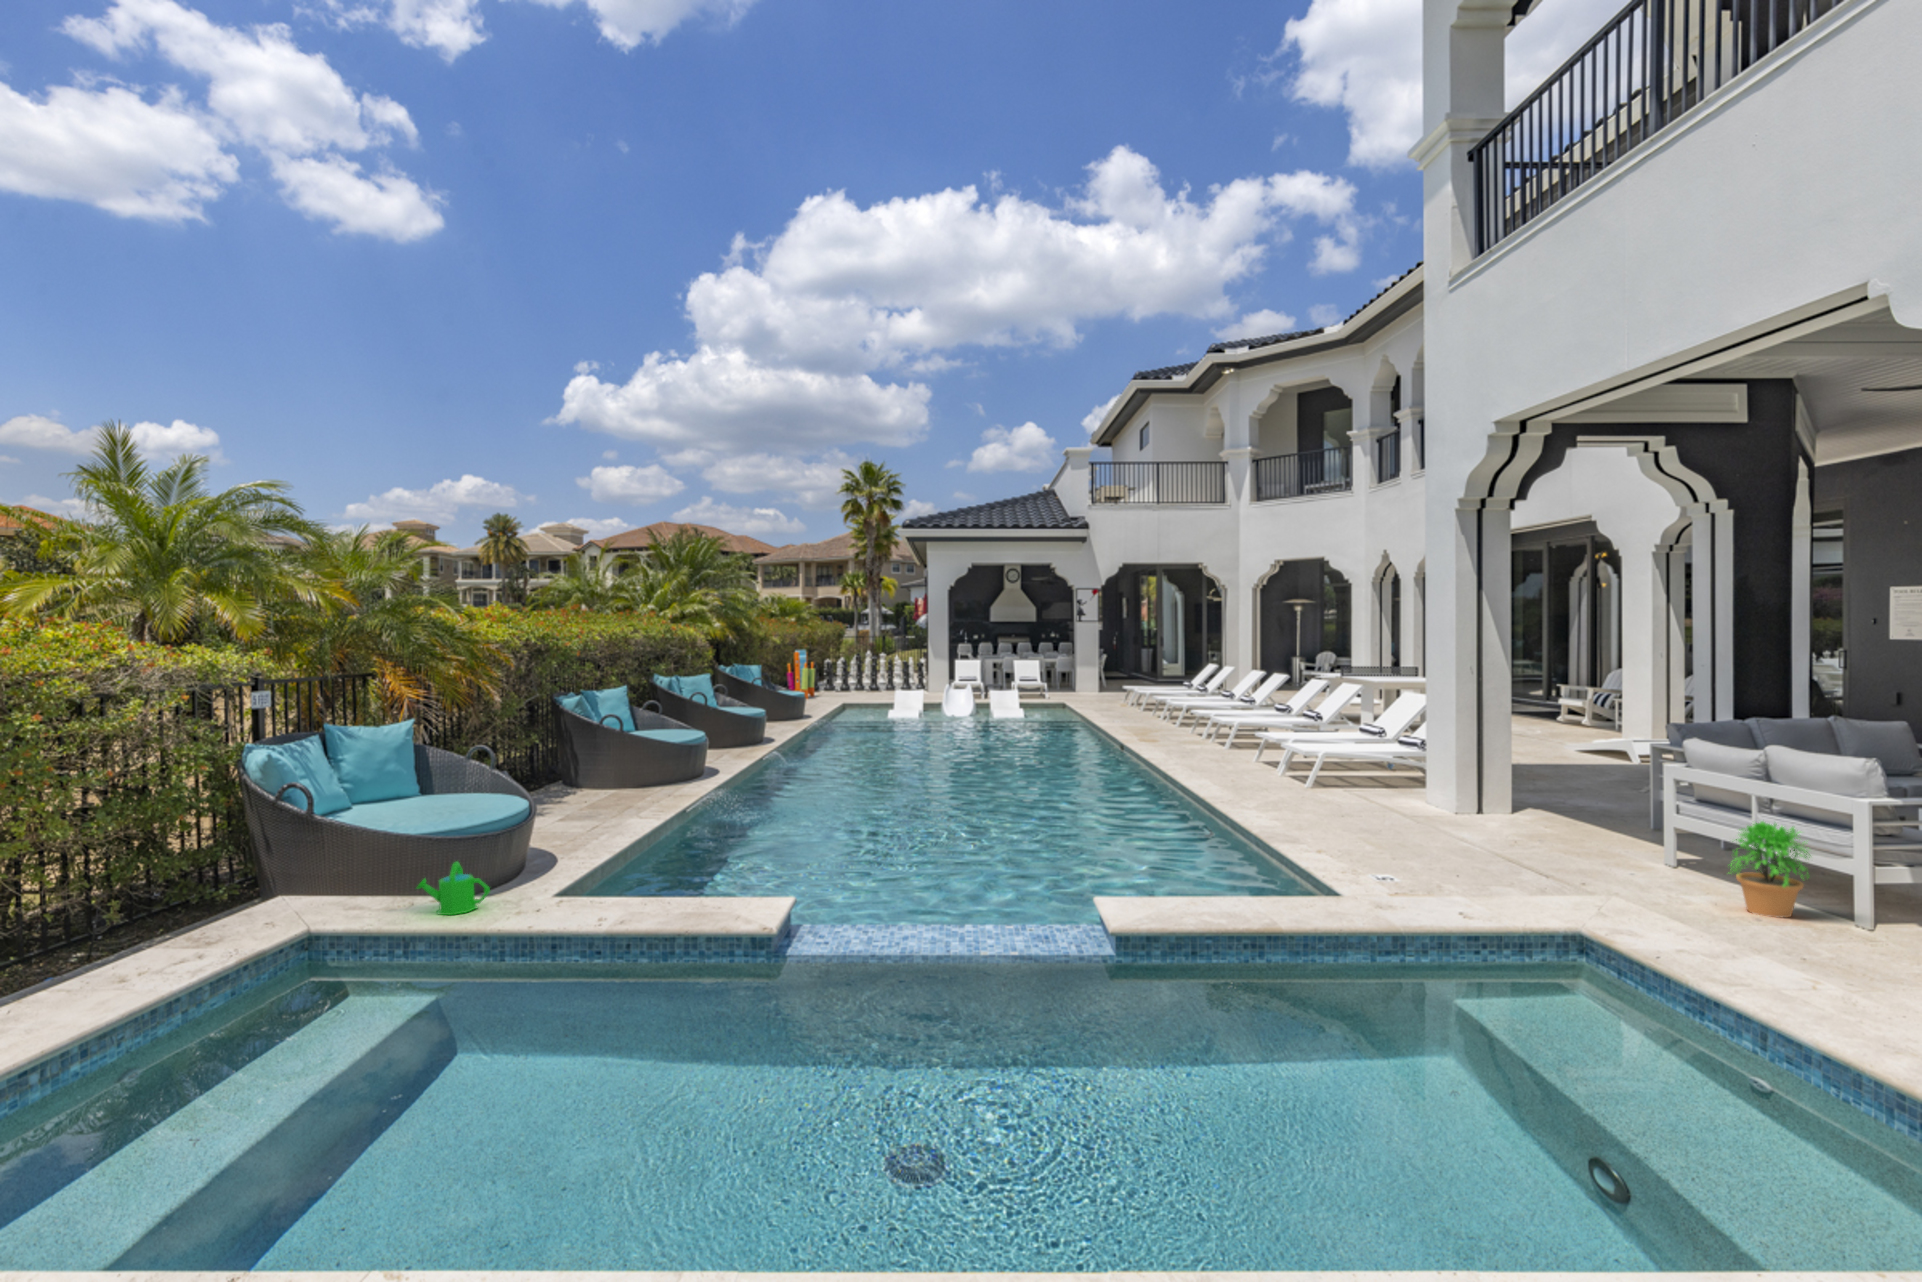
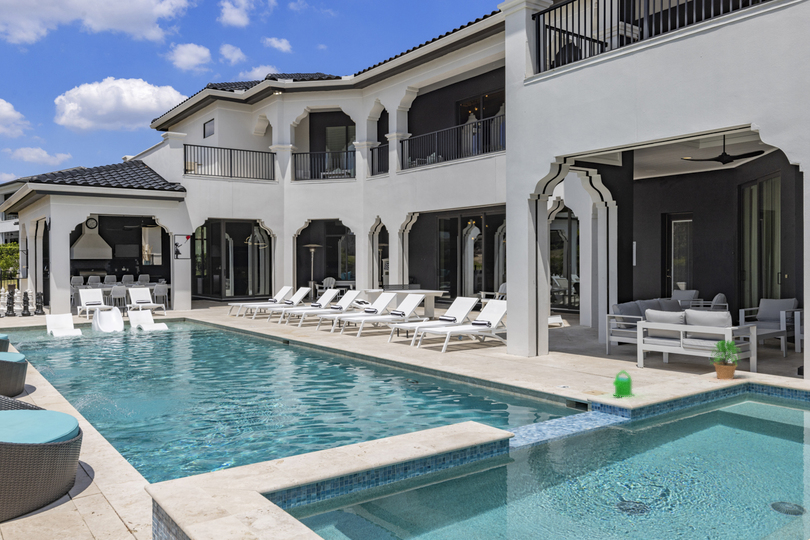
watering can: present [417,862,490,915] -> present [613,370,632,397]

